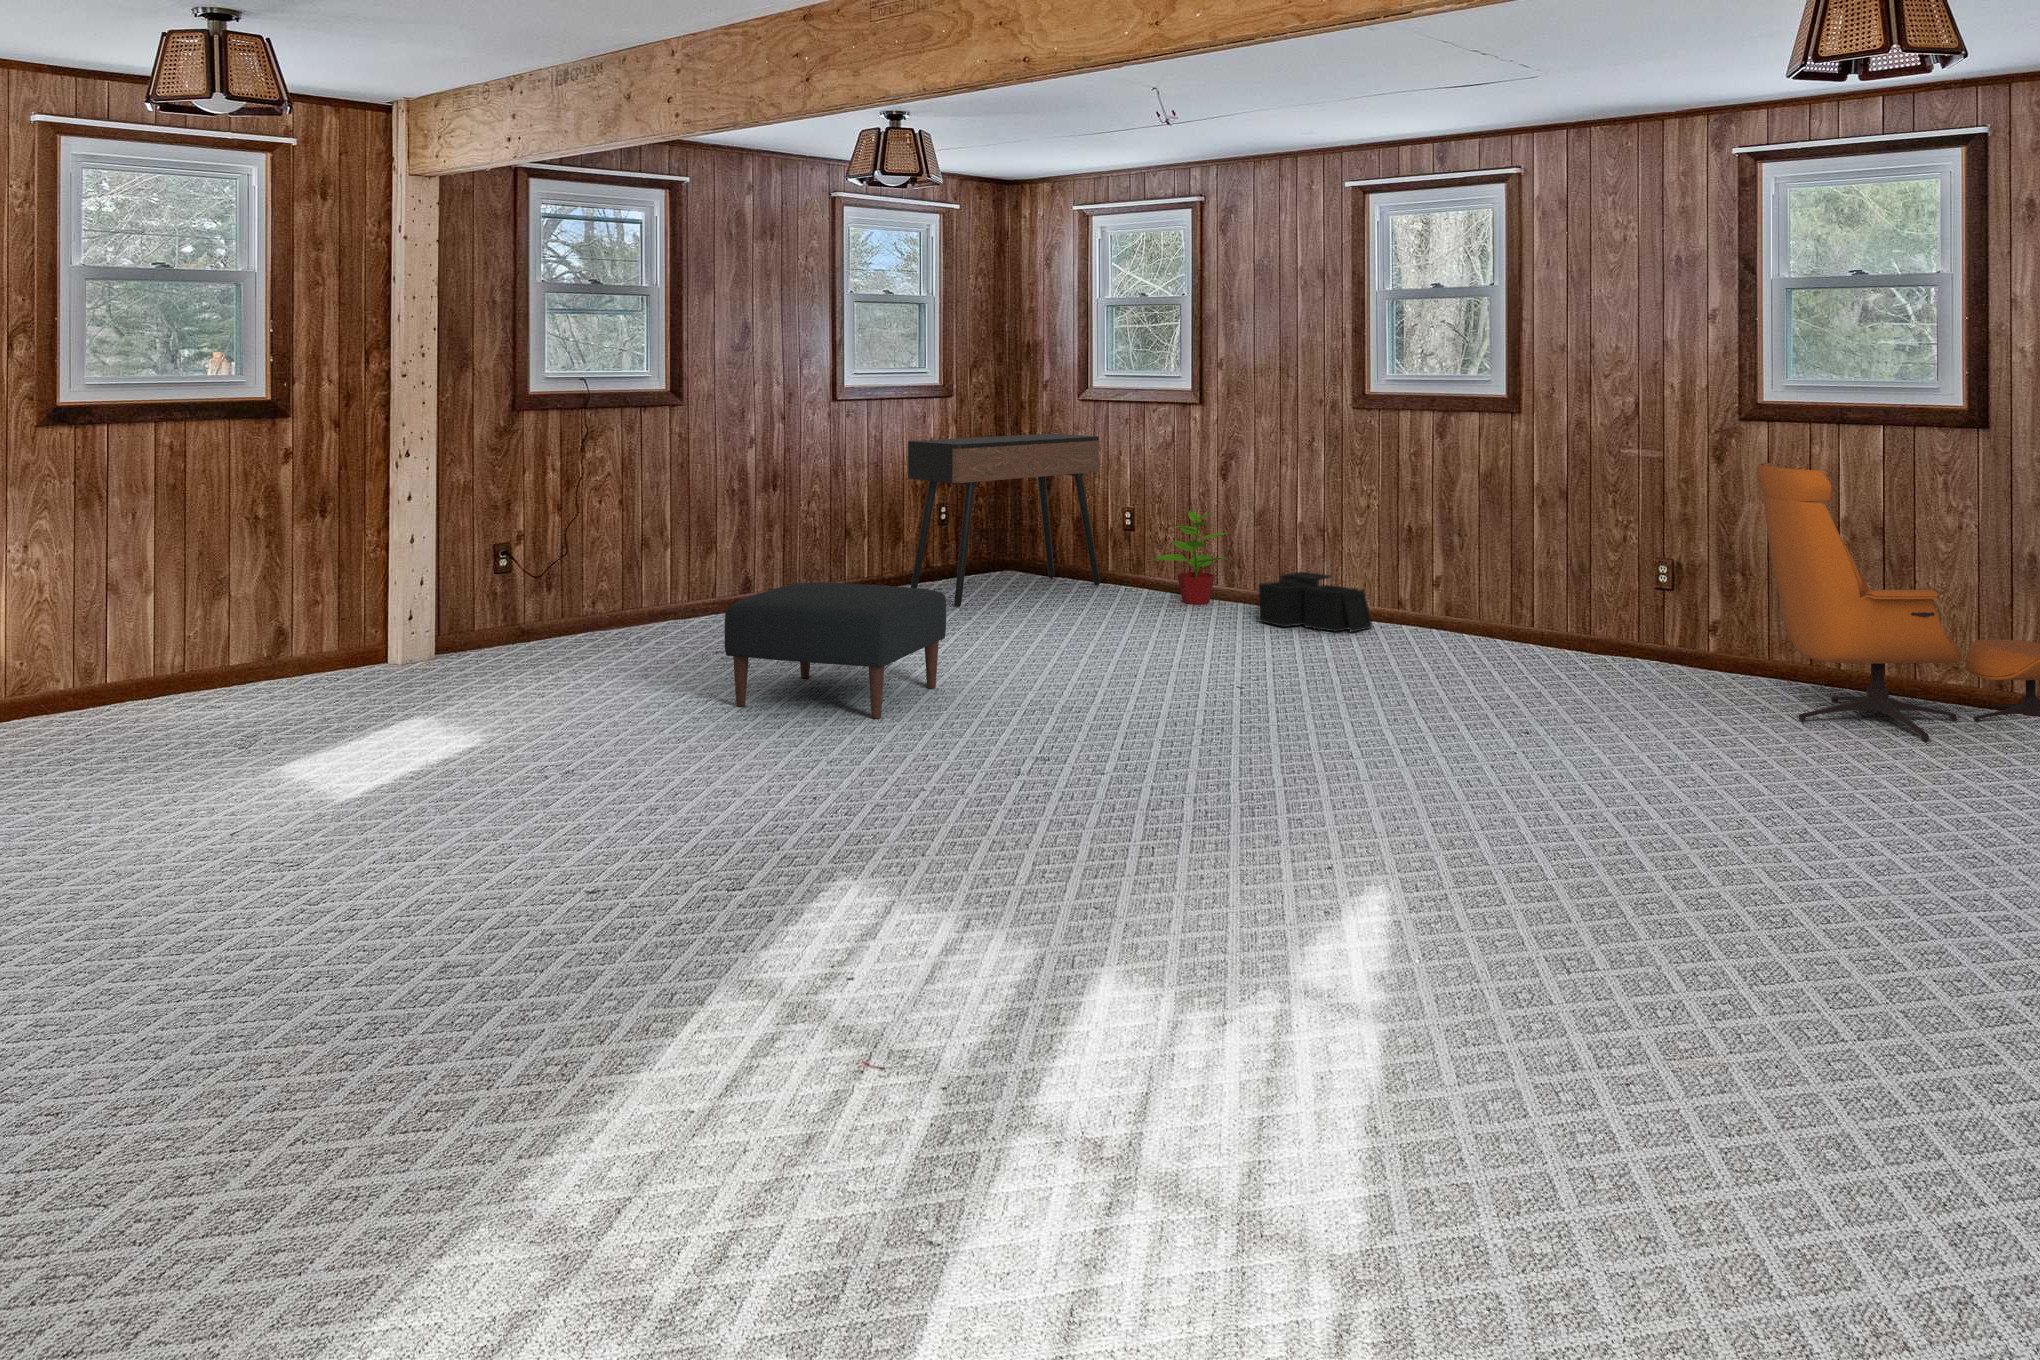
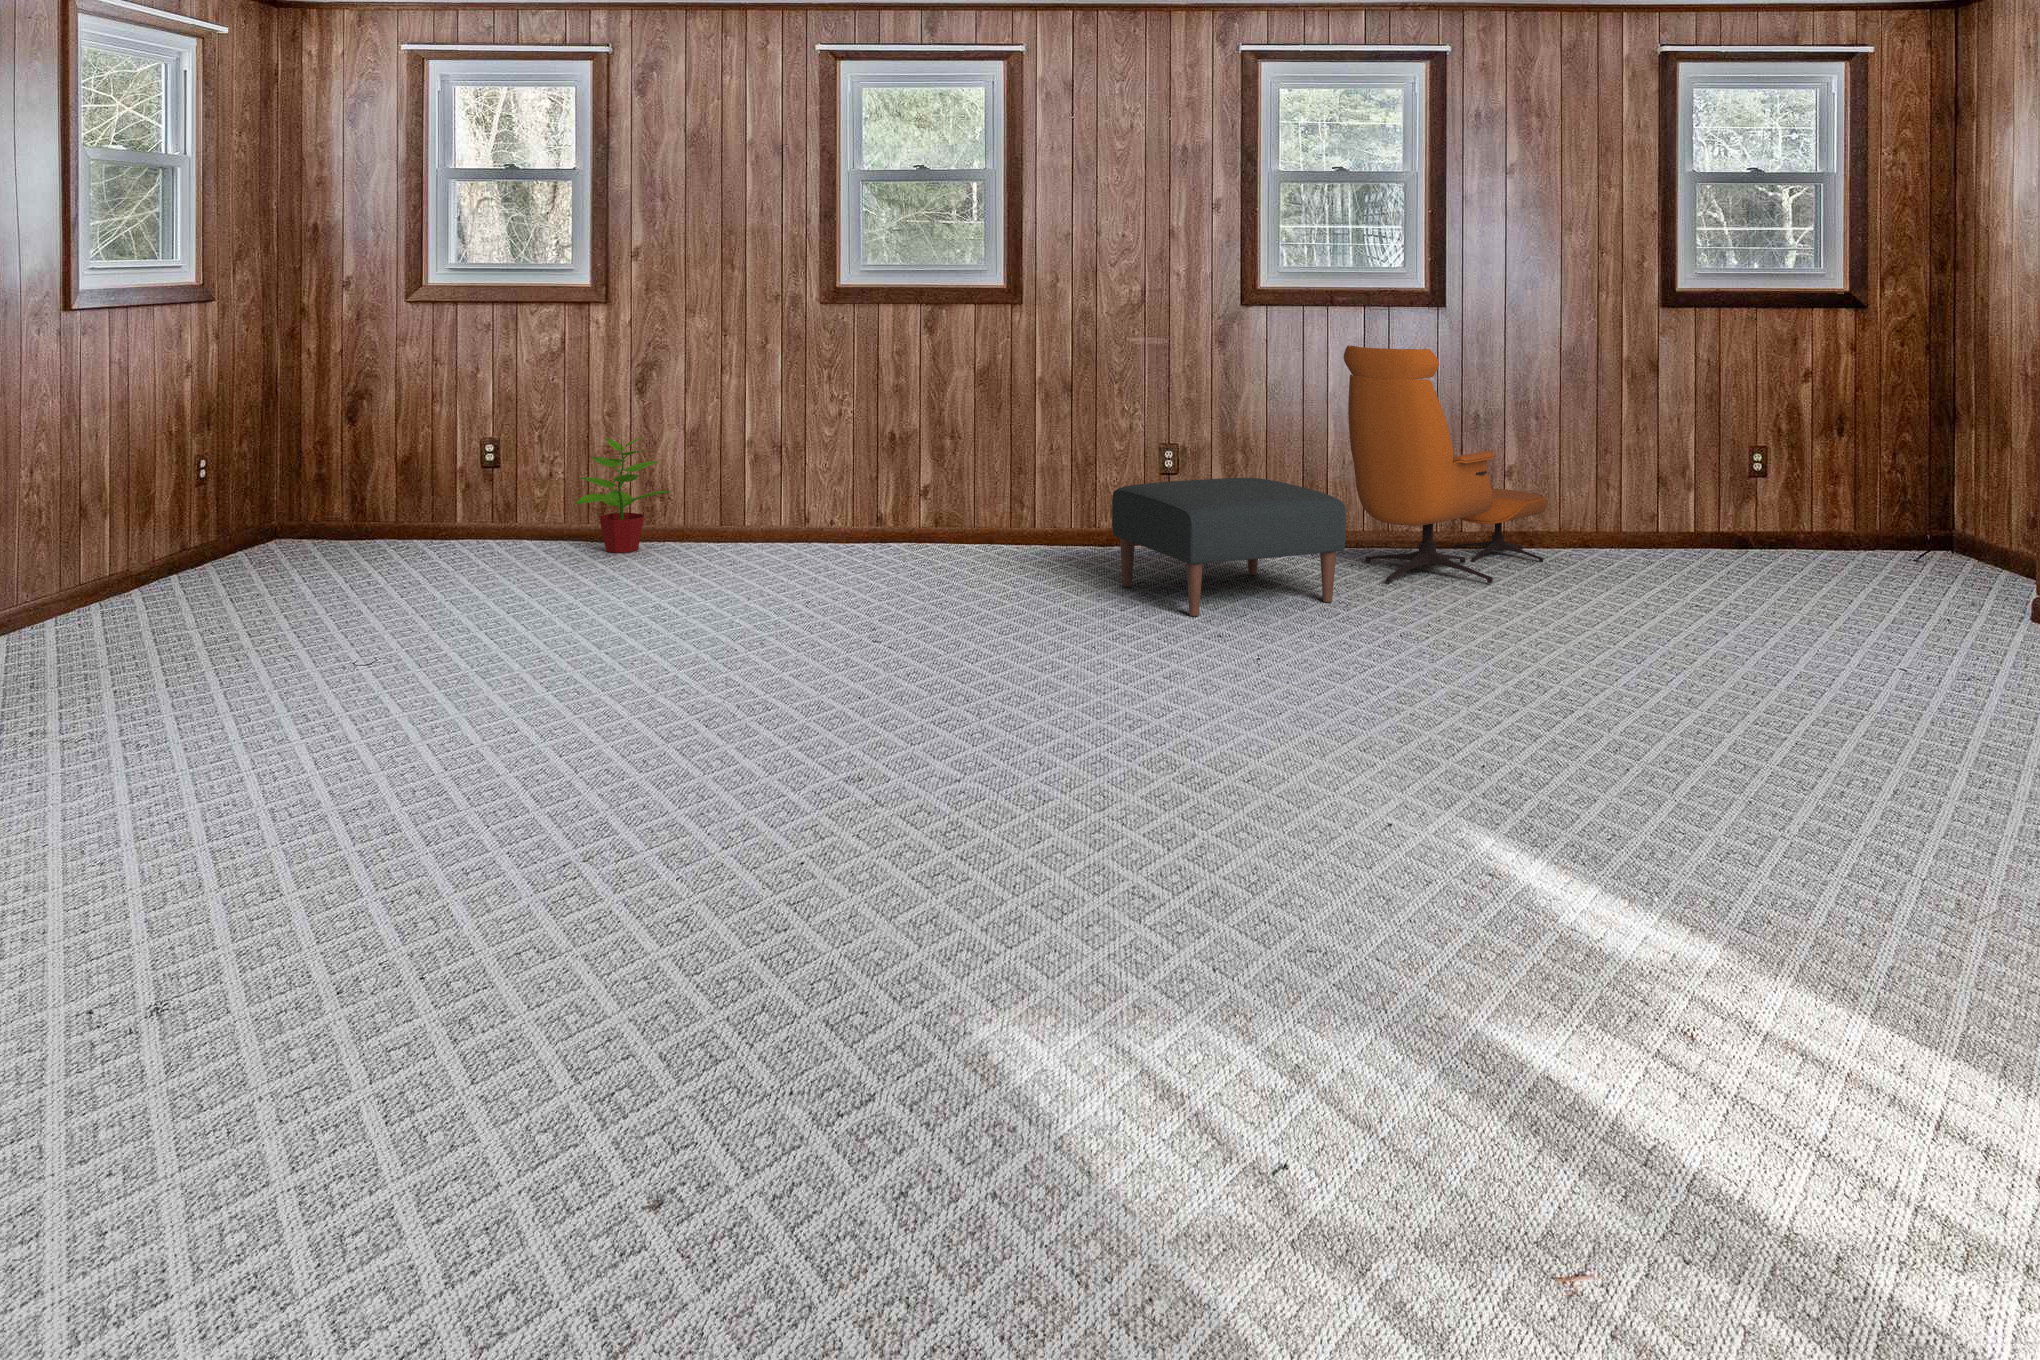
console table: present [908,434,1100,607] -> none [215,350,456,600]
storage bin: present [1258,572,1372,632] -> none [742,498,873,565]
ottoman: present [725,583,946,718] -> present [1112,478,1346,616]

